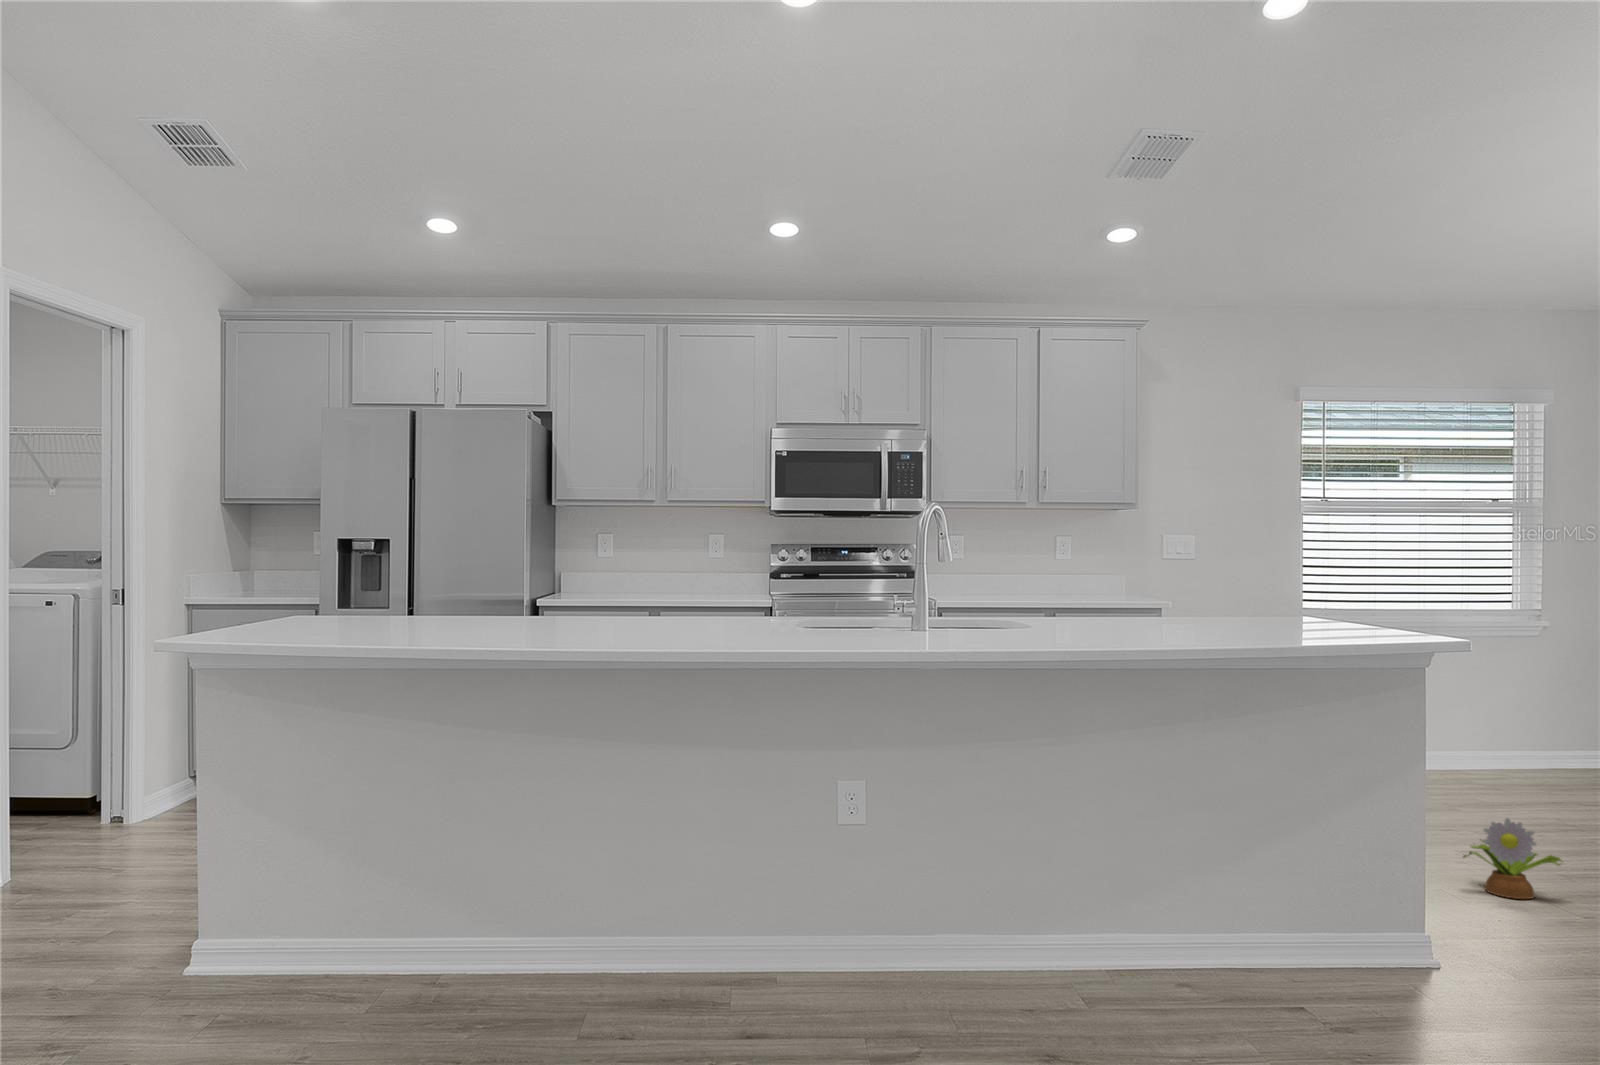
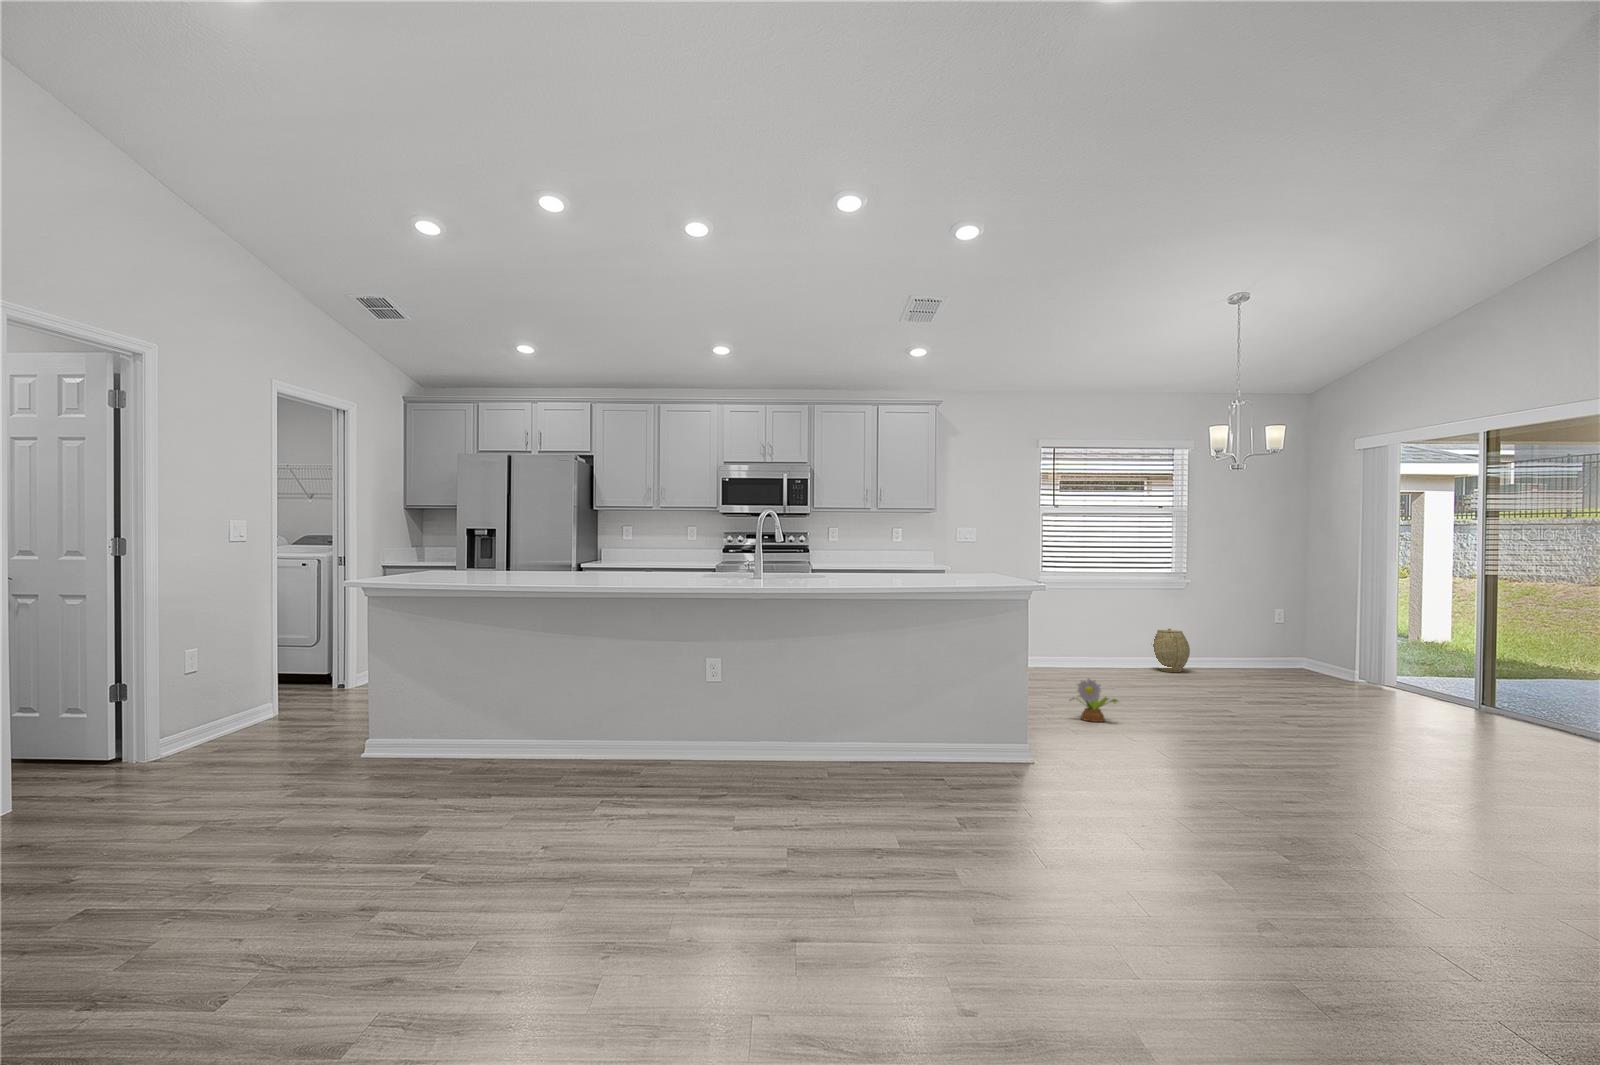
woven basket: none [1487,703,1558,777] -> present [1151,628,1190,672]

